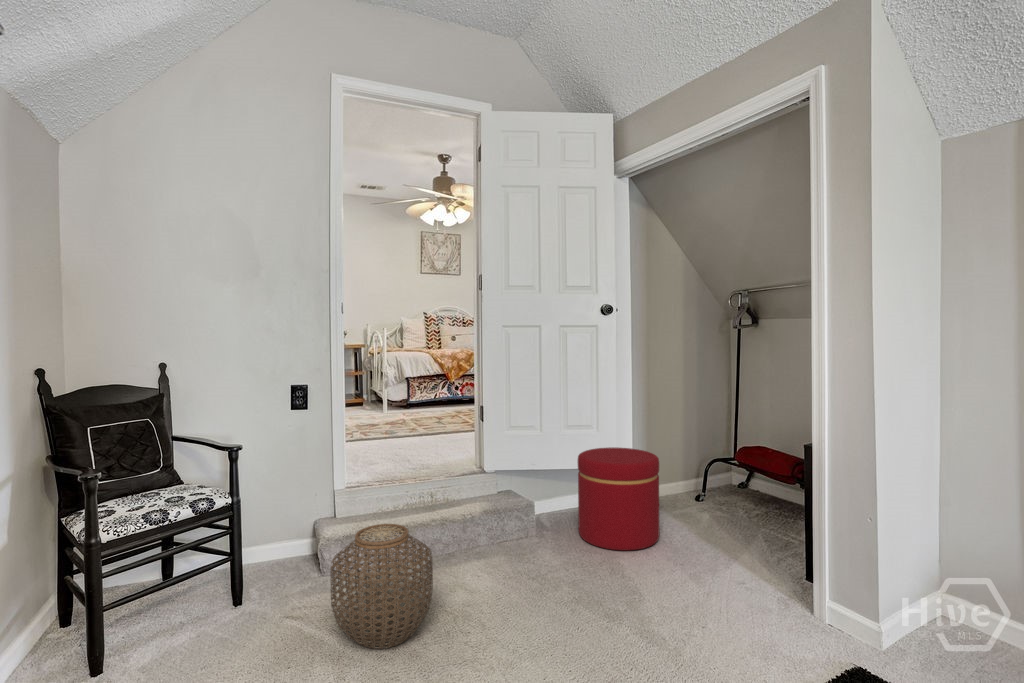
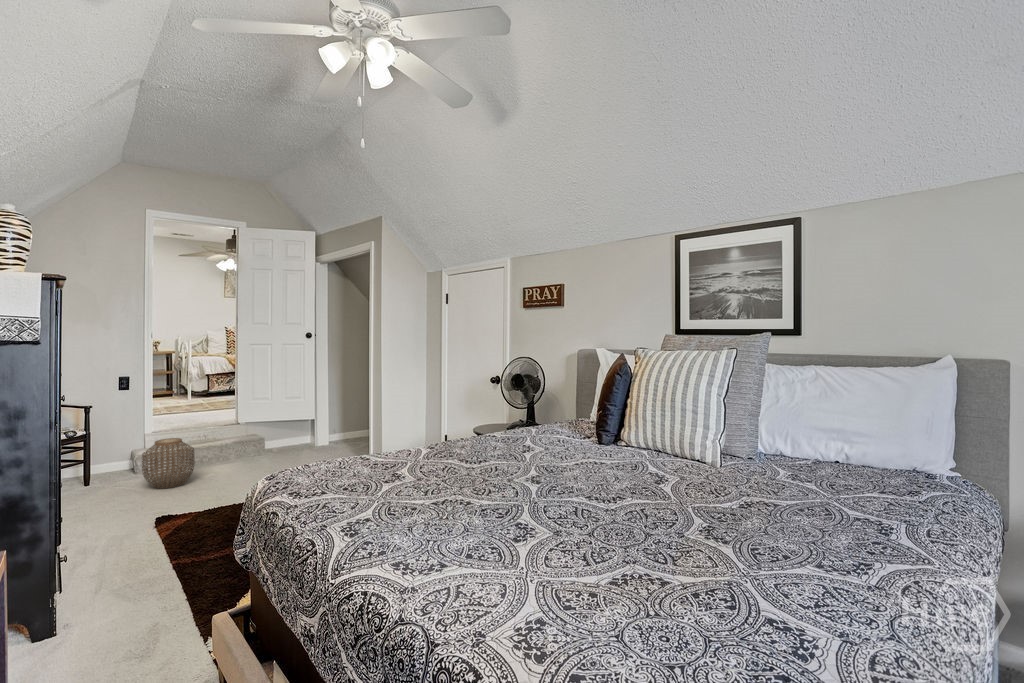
ottoman: present [578,447,659,550] -> none [290,408,333,455]

